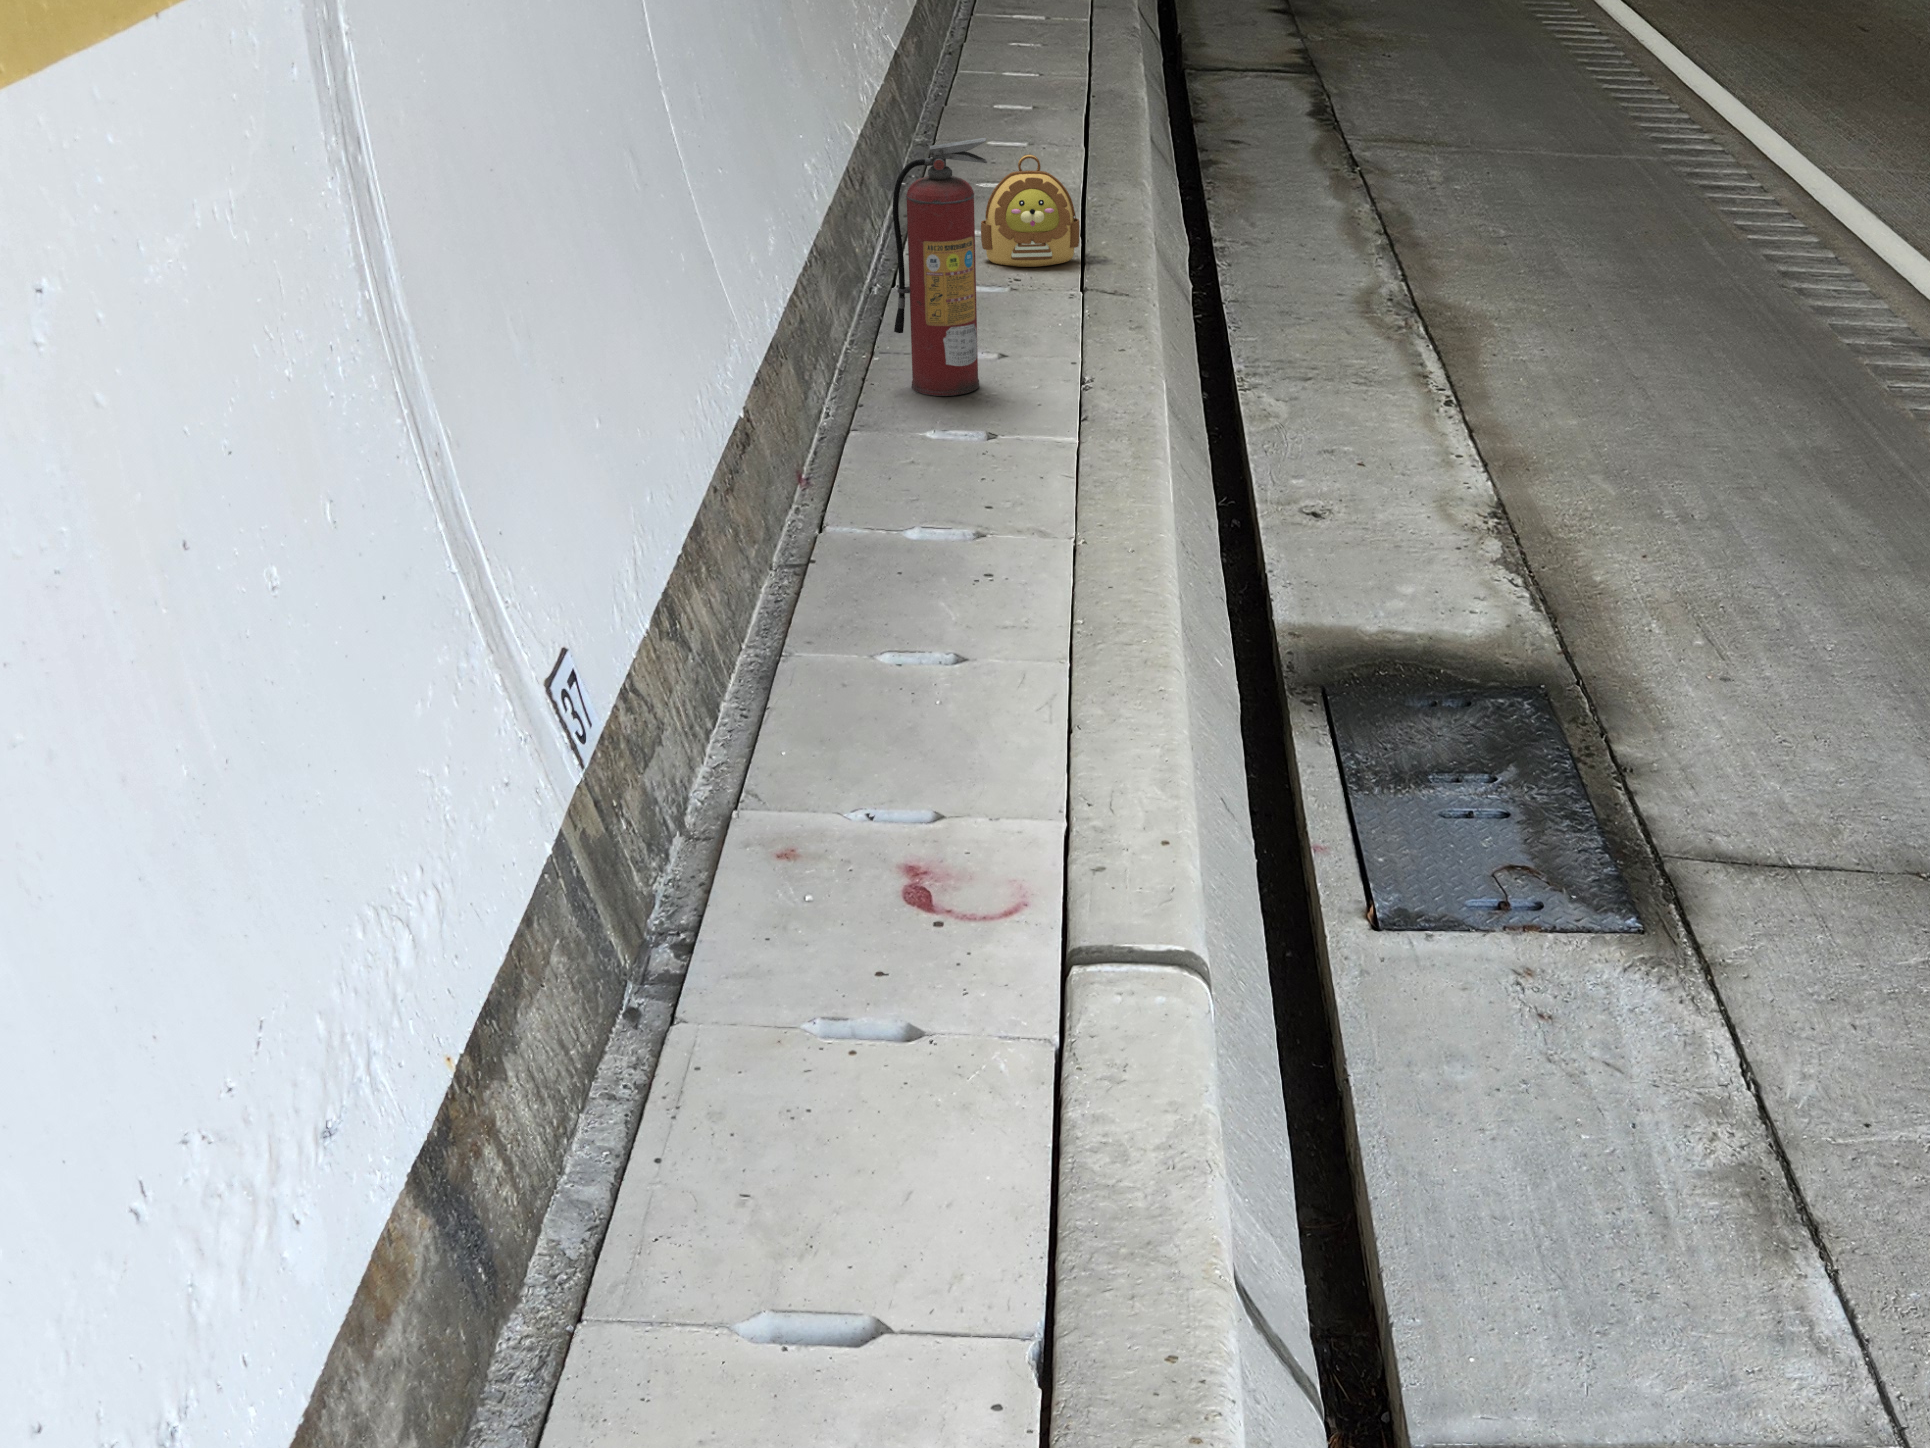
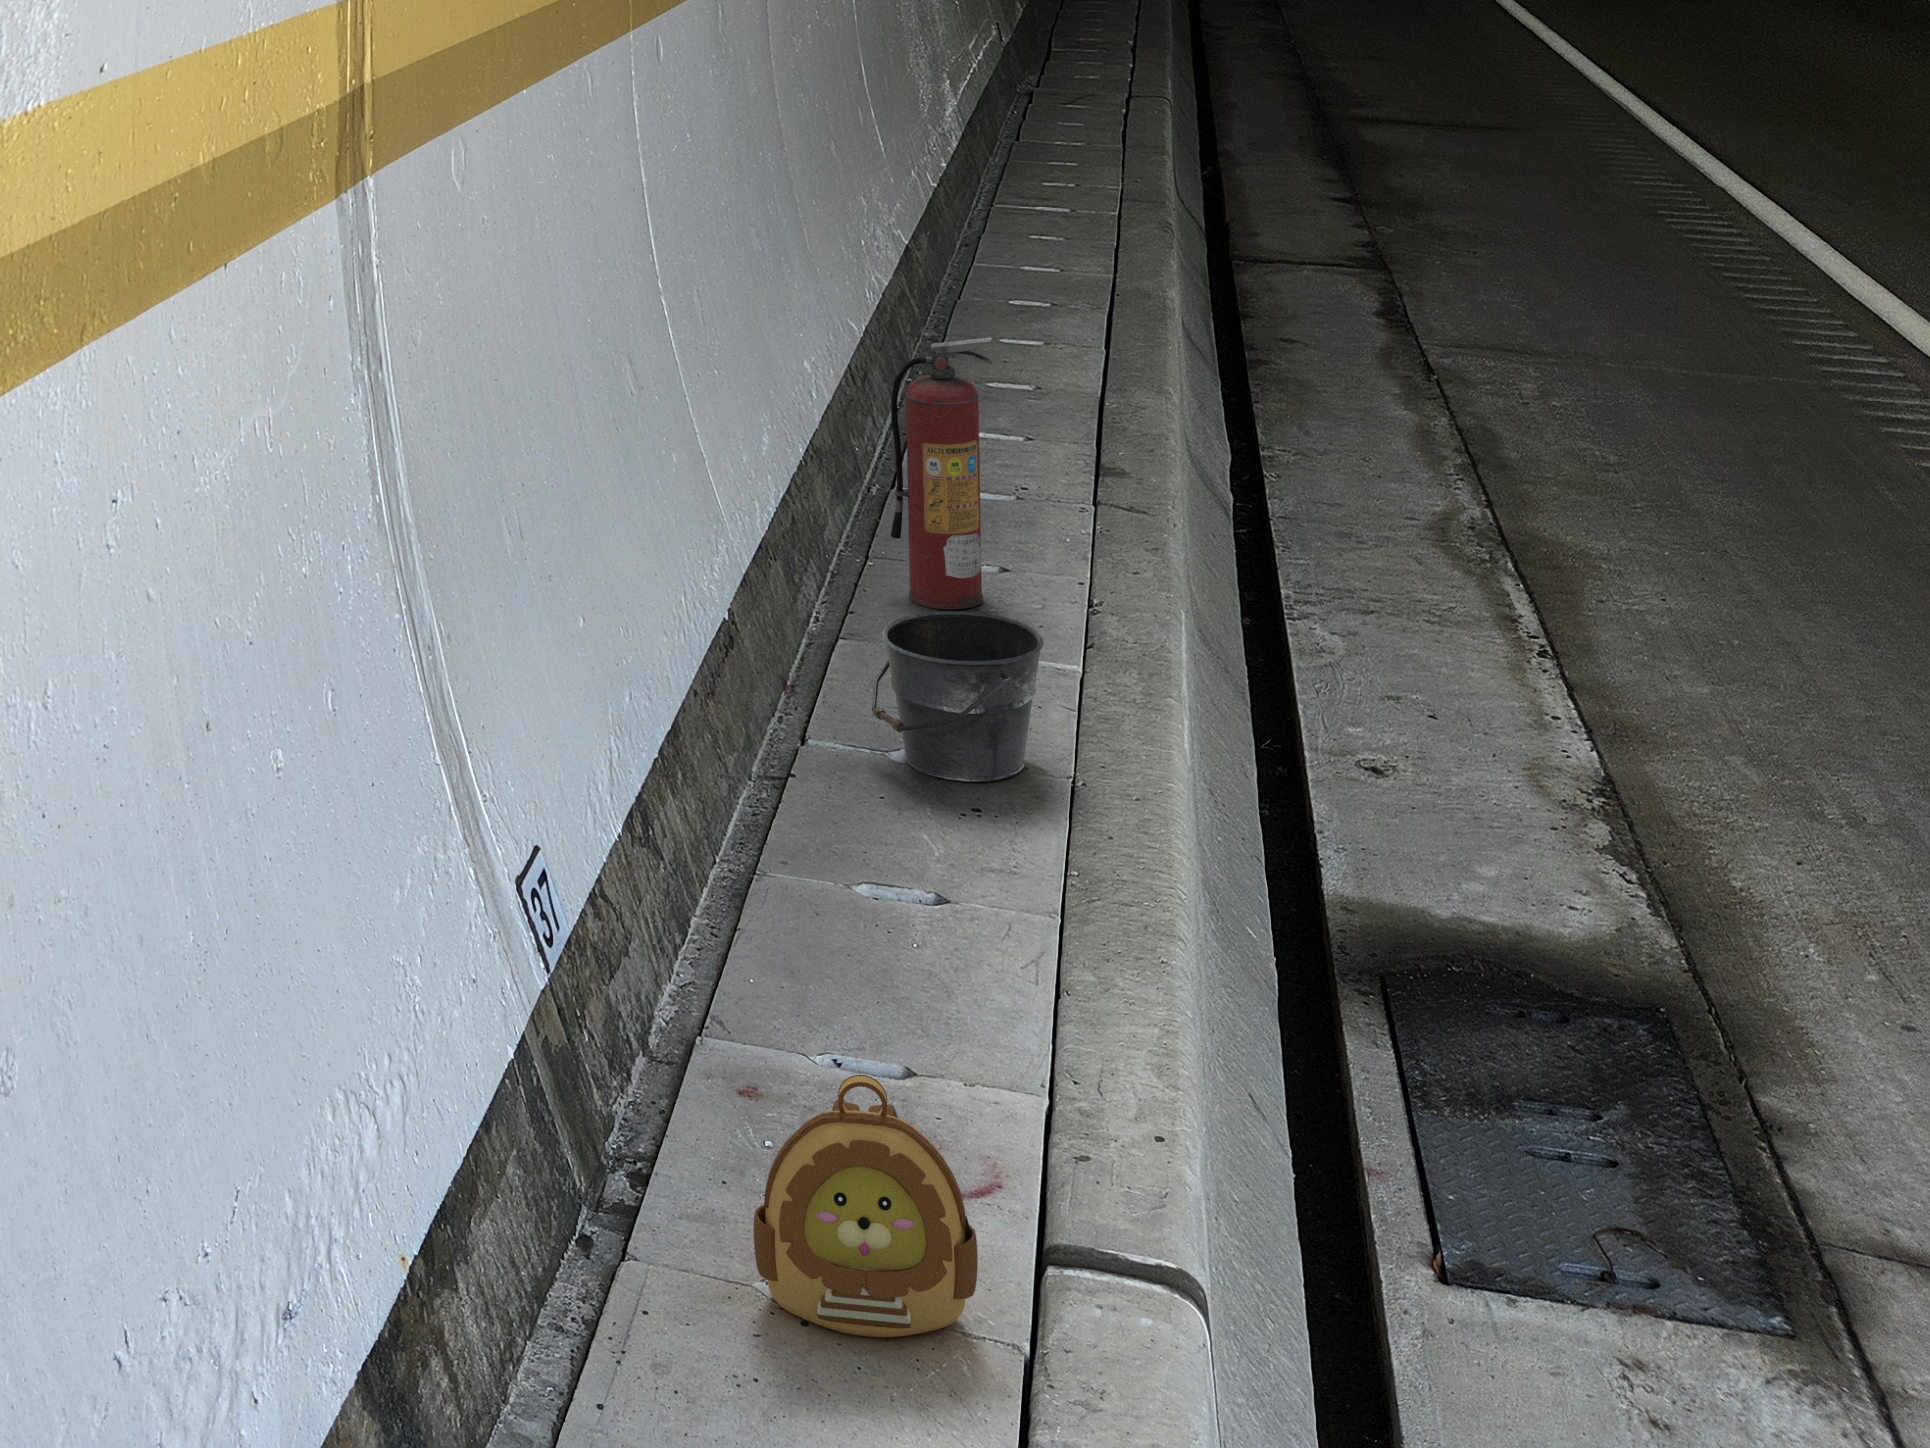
backpack: present [981,155,1080,267] -> present [754,1075,978,1337]
bucket: none [884,395,1040,550] -> present [872,611,1044,782]

